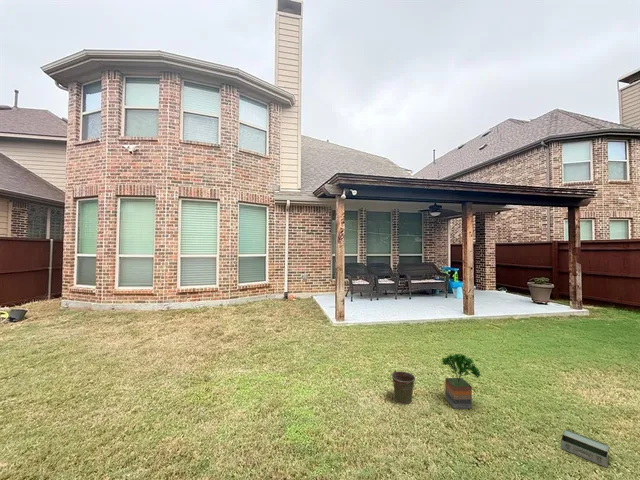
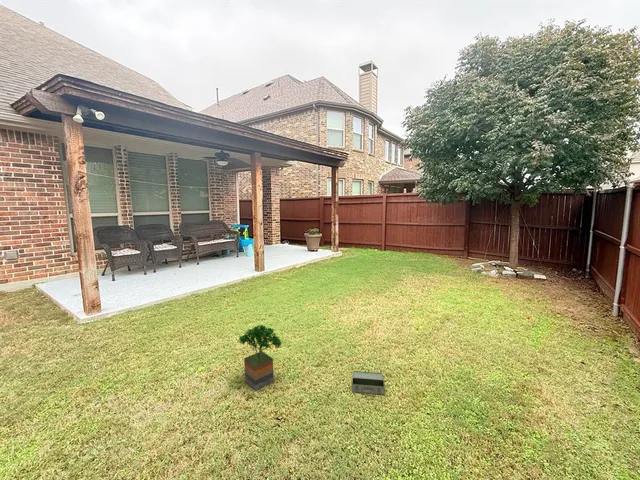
bucket: present [391,370,415,404] -> none [172,367,208,412]

